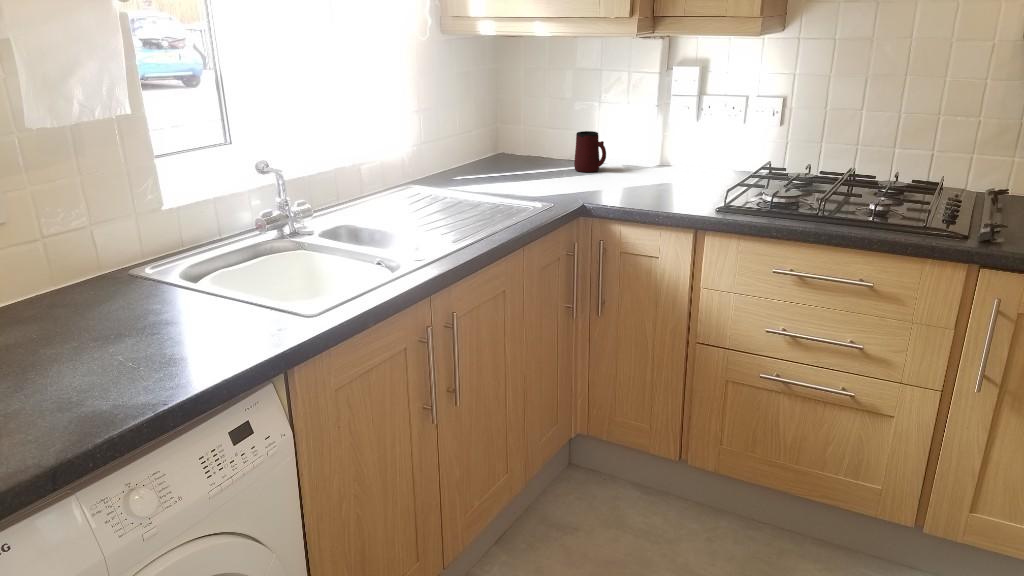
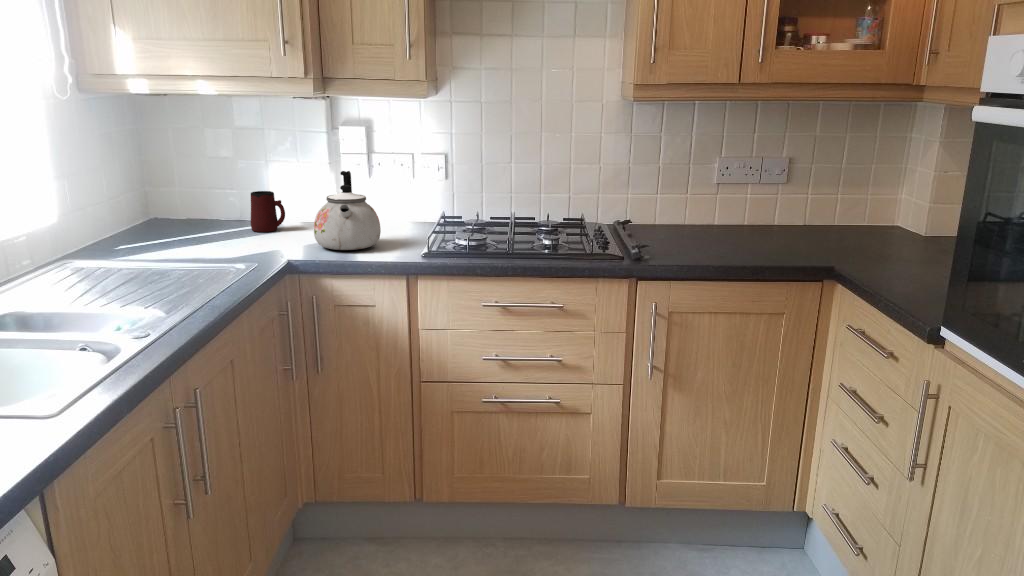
kettle: none [619,115,687,198] -> present [314,171,381,250]

